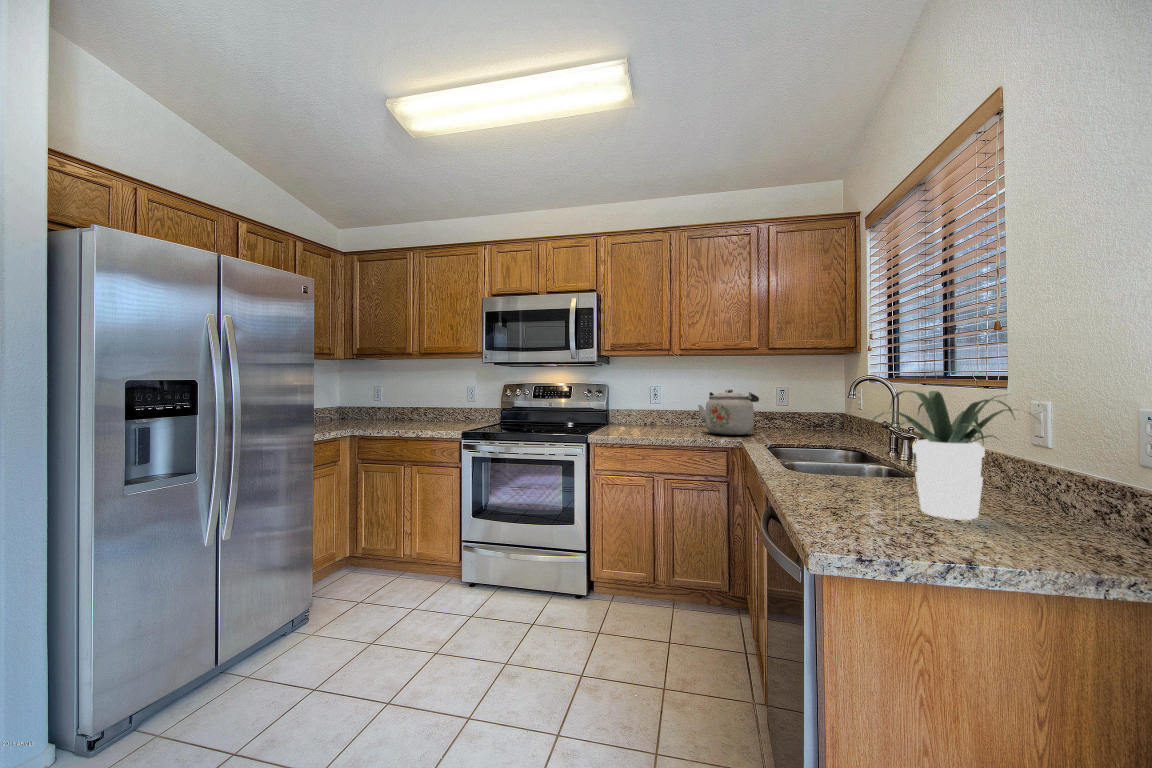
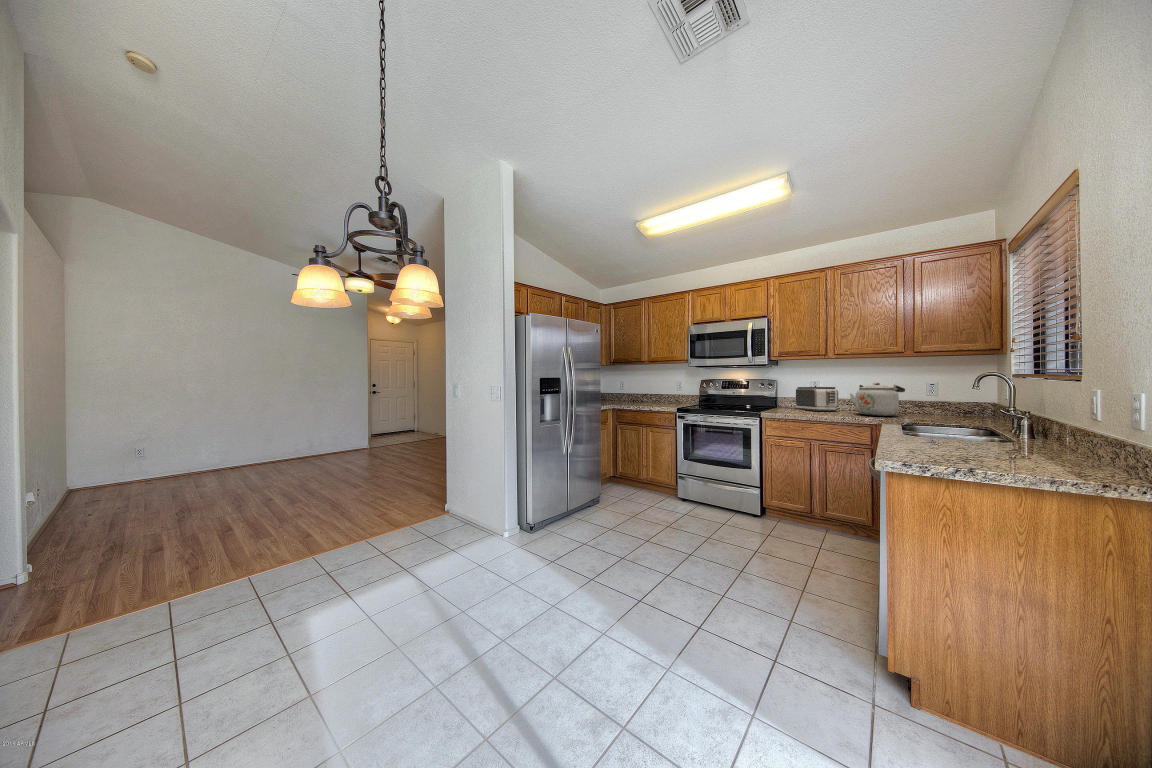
potted plant: present [870,391,1014,520] -> none [933,382,1075,459]
toaster: none [632,395,684,430] -> present [796,387,838,411]

